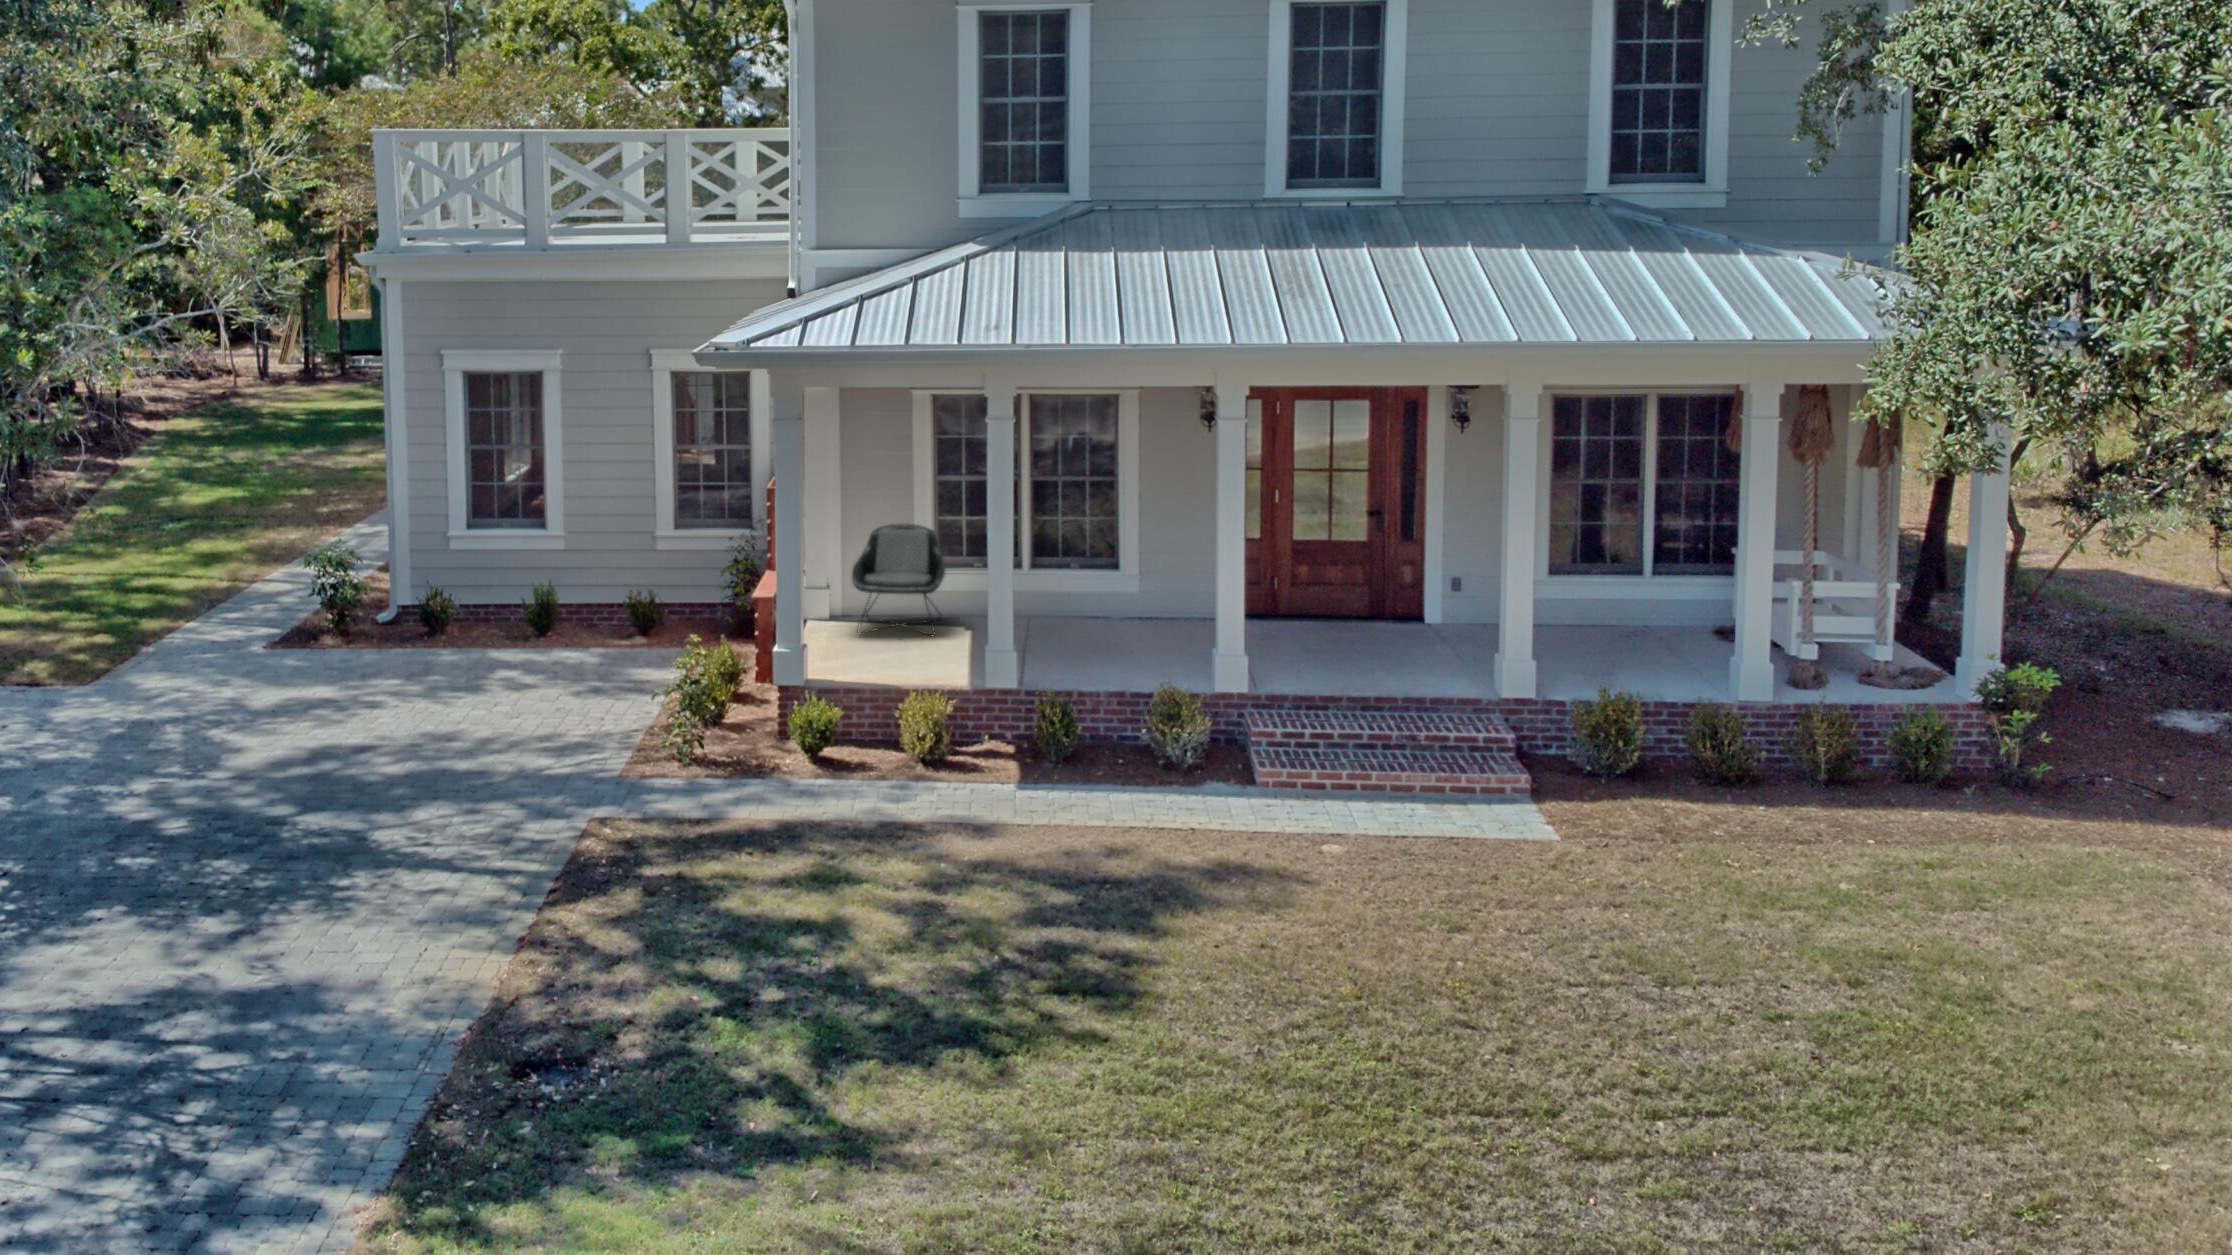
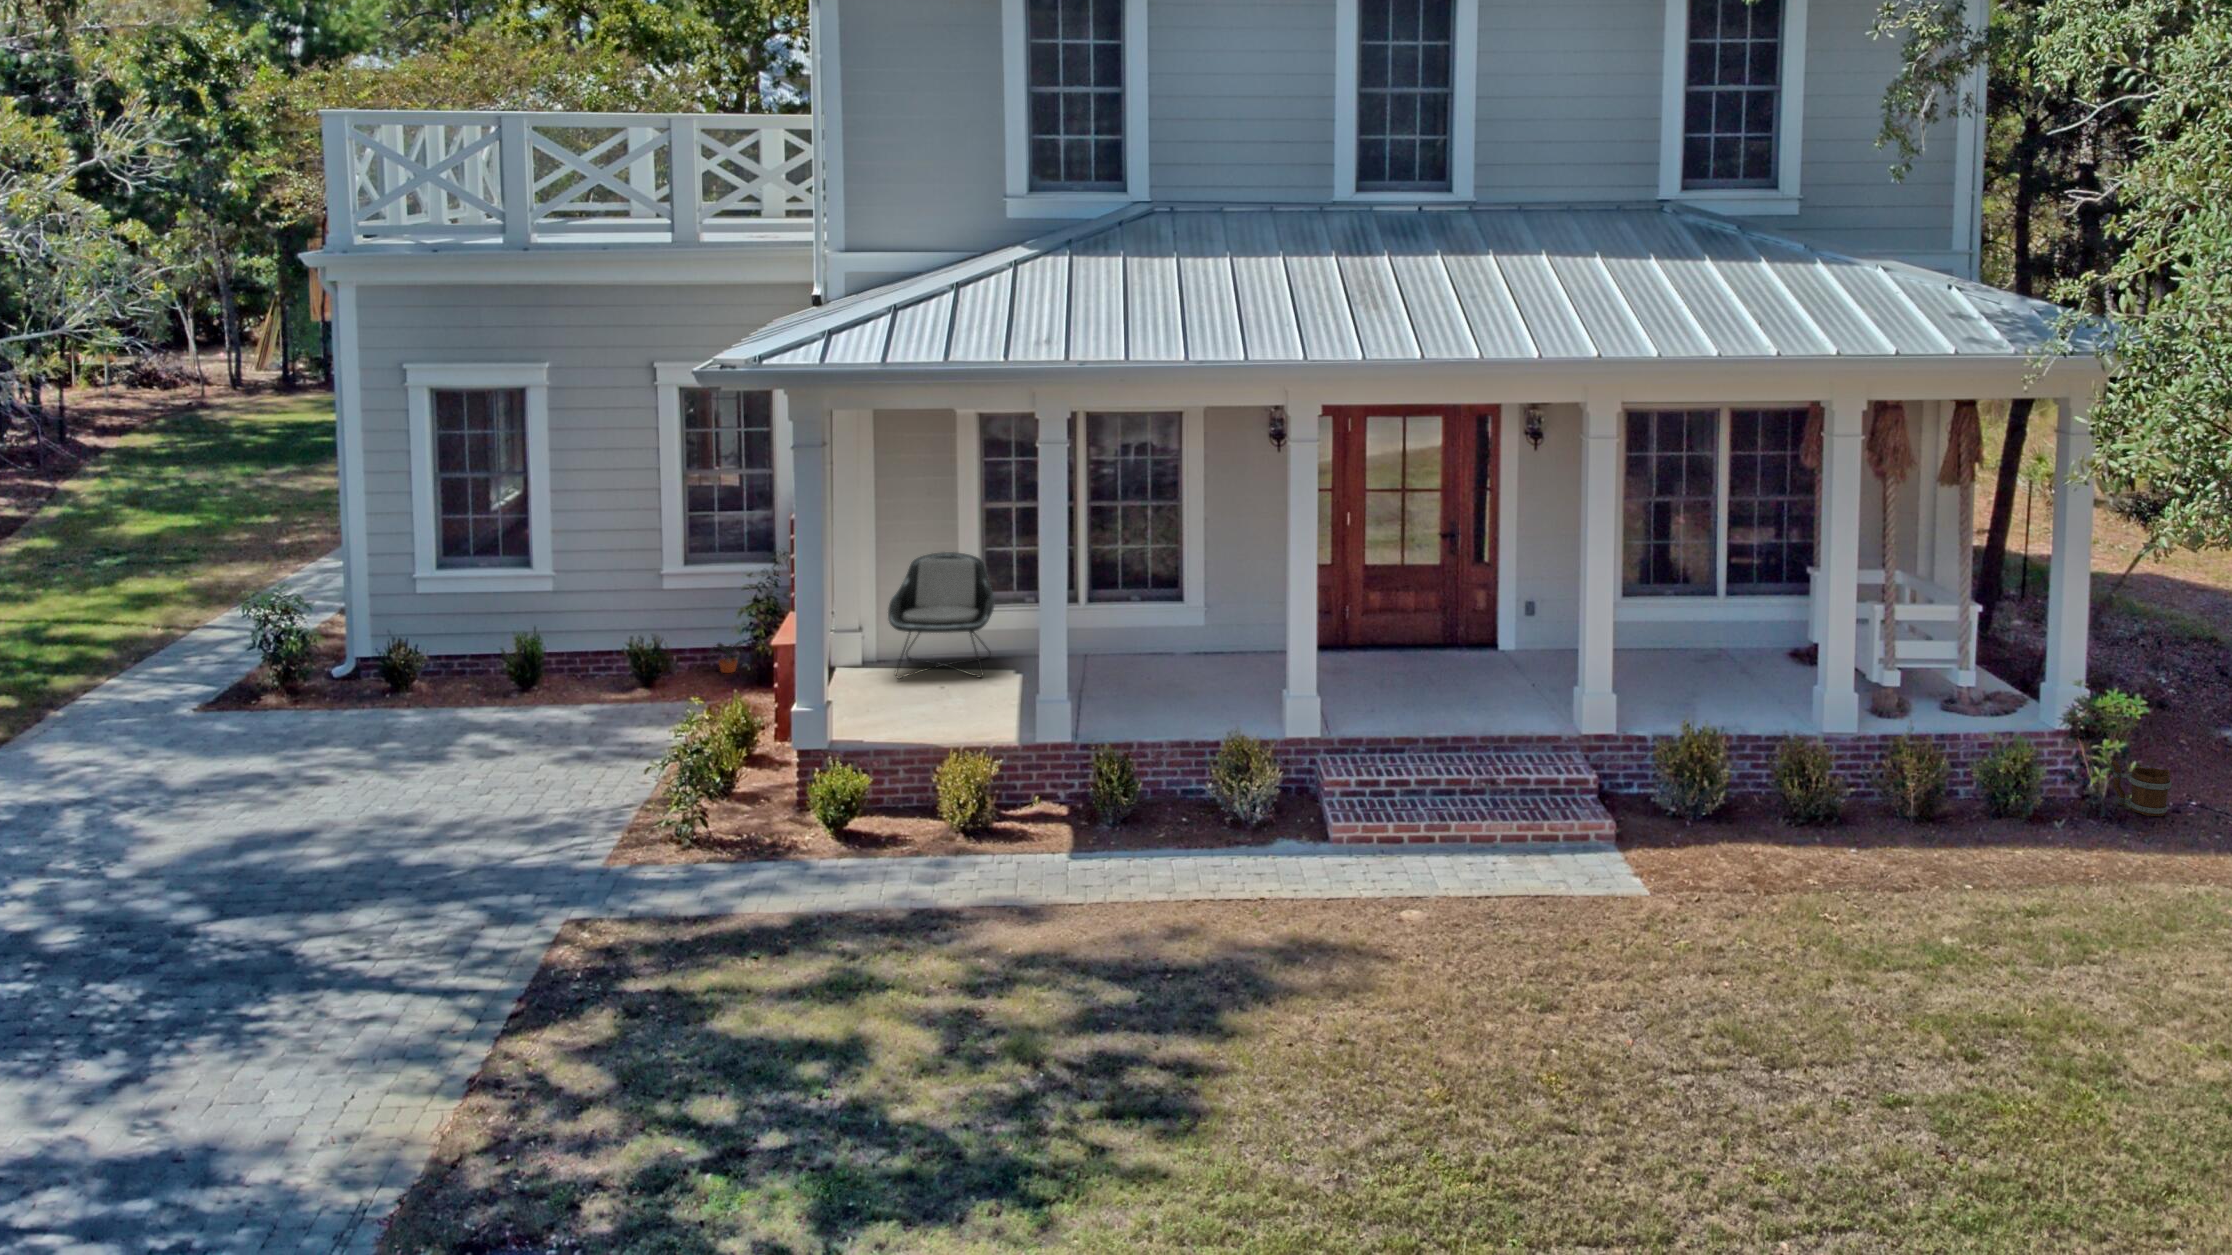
potted plant: none [691,602,725,629] -> present [709,642,743,673]
bucket: none [2048,748,2114,805] -> present [2111,760,2172,816]

